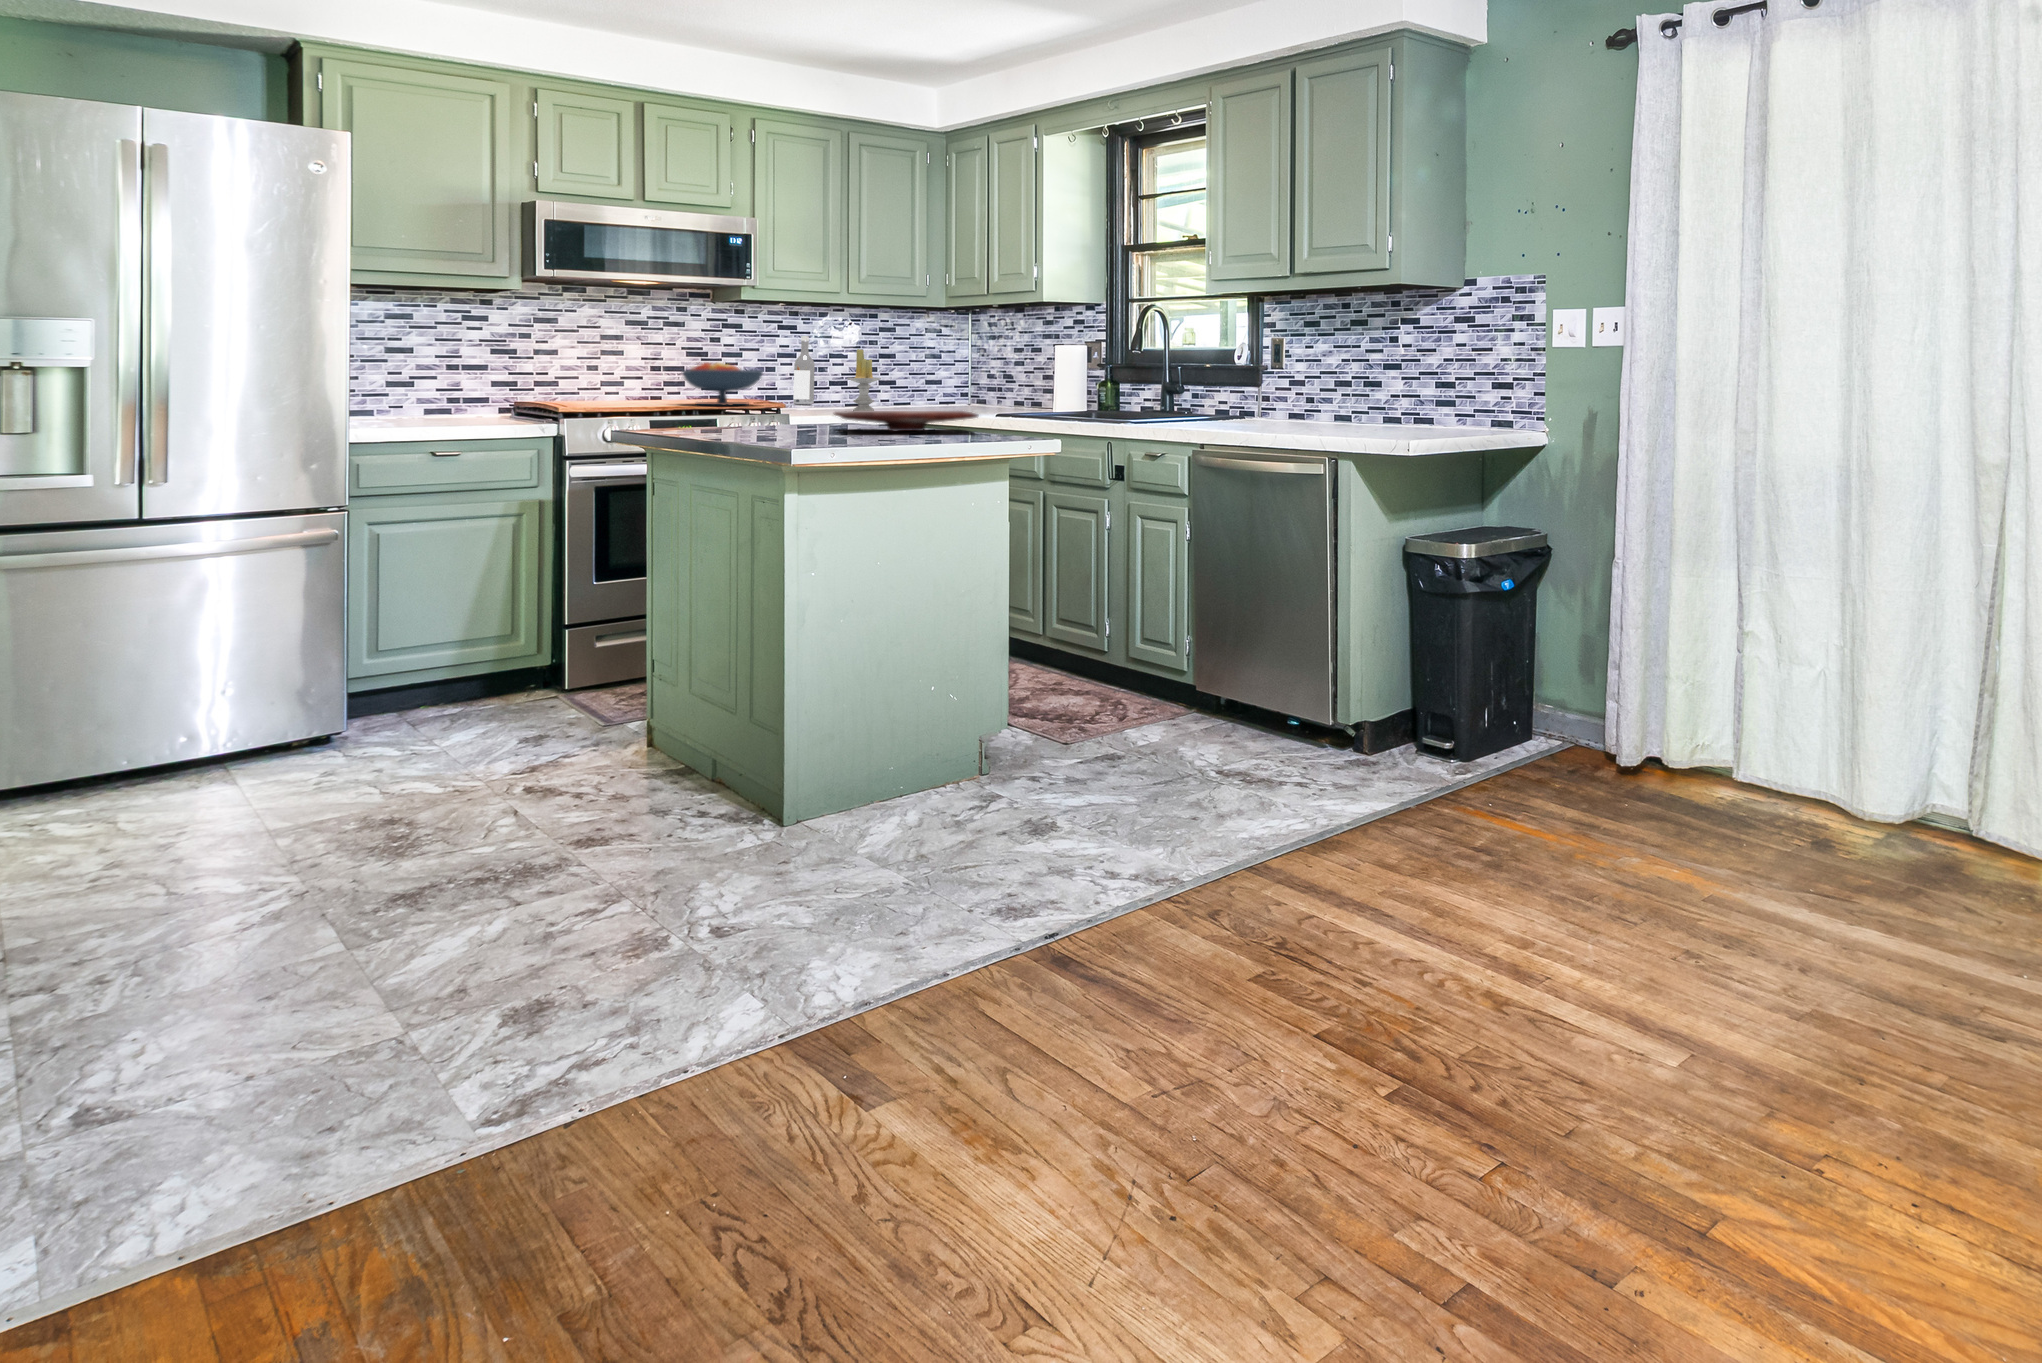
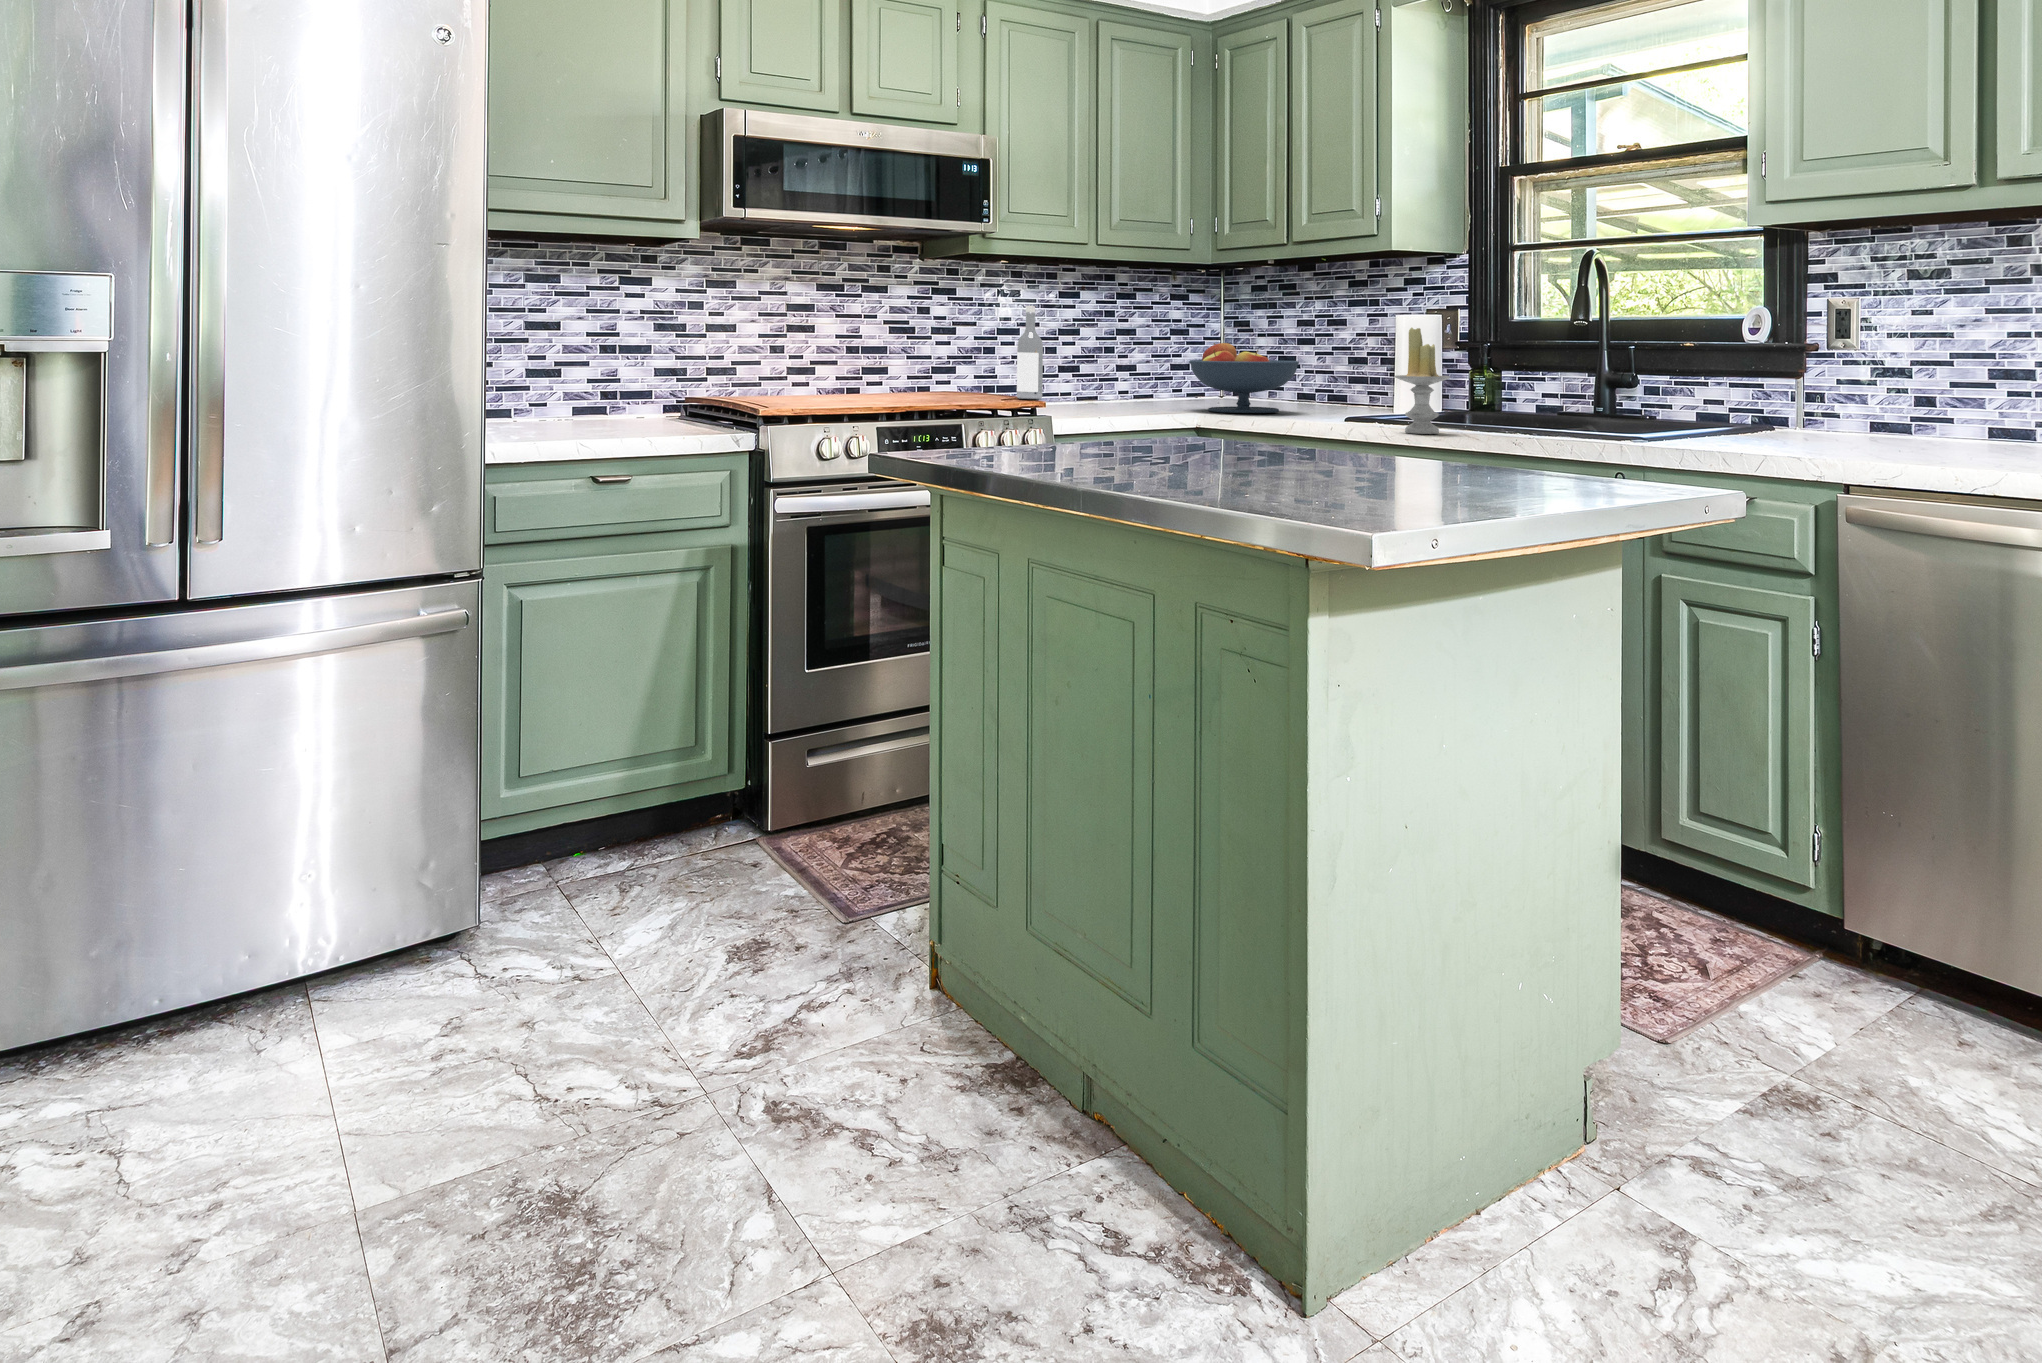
candle: present [847,349,881,411] -> present [1395,328,1450,434]
fruit bowl: present [681,363,763,405] -> present [1189,343,1299,413]
cutting board: present [835,411,978,431] -> none [1206,424,1474,462]

